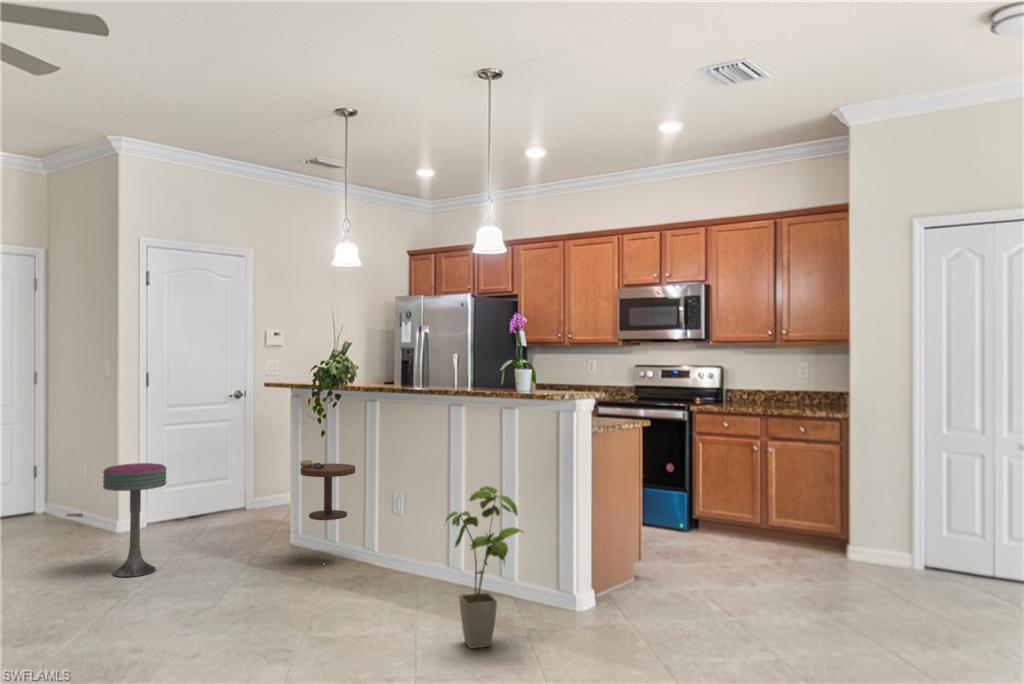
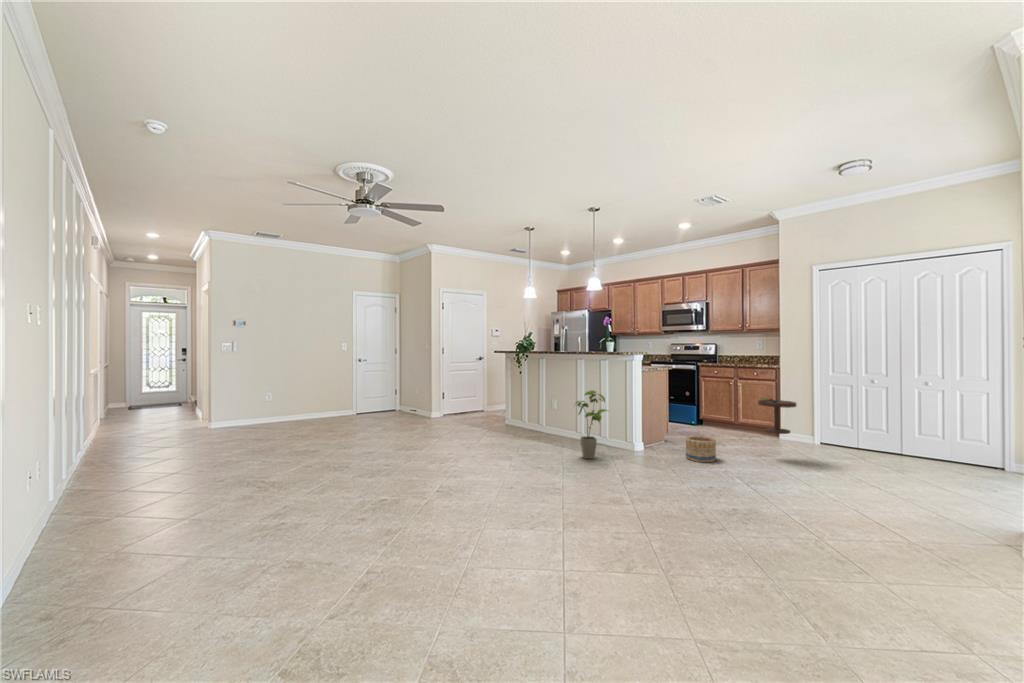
side table: present [300,460,355,520] -> present [758,397,796,434]
bar stool: present [103,463,167,577] -> none [431,384,456,431]
basket: none [688,576,752,640] -> present [685,436,716,462]

